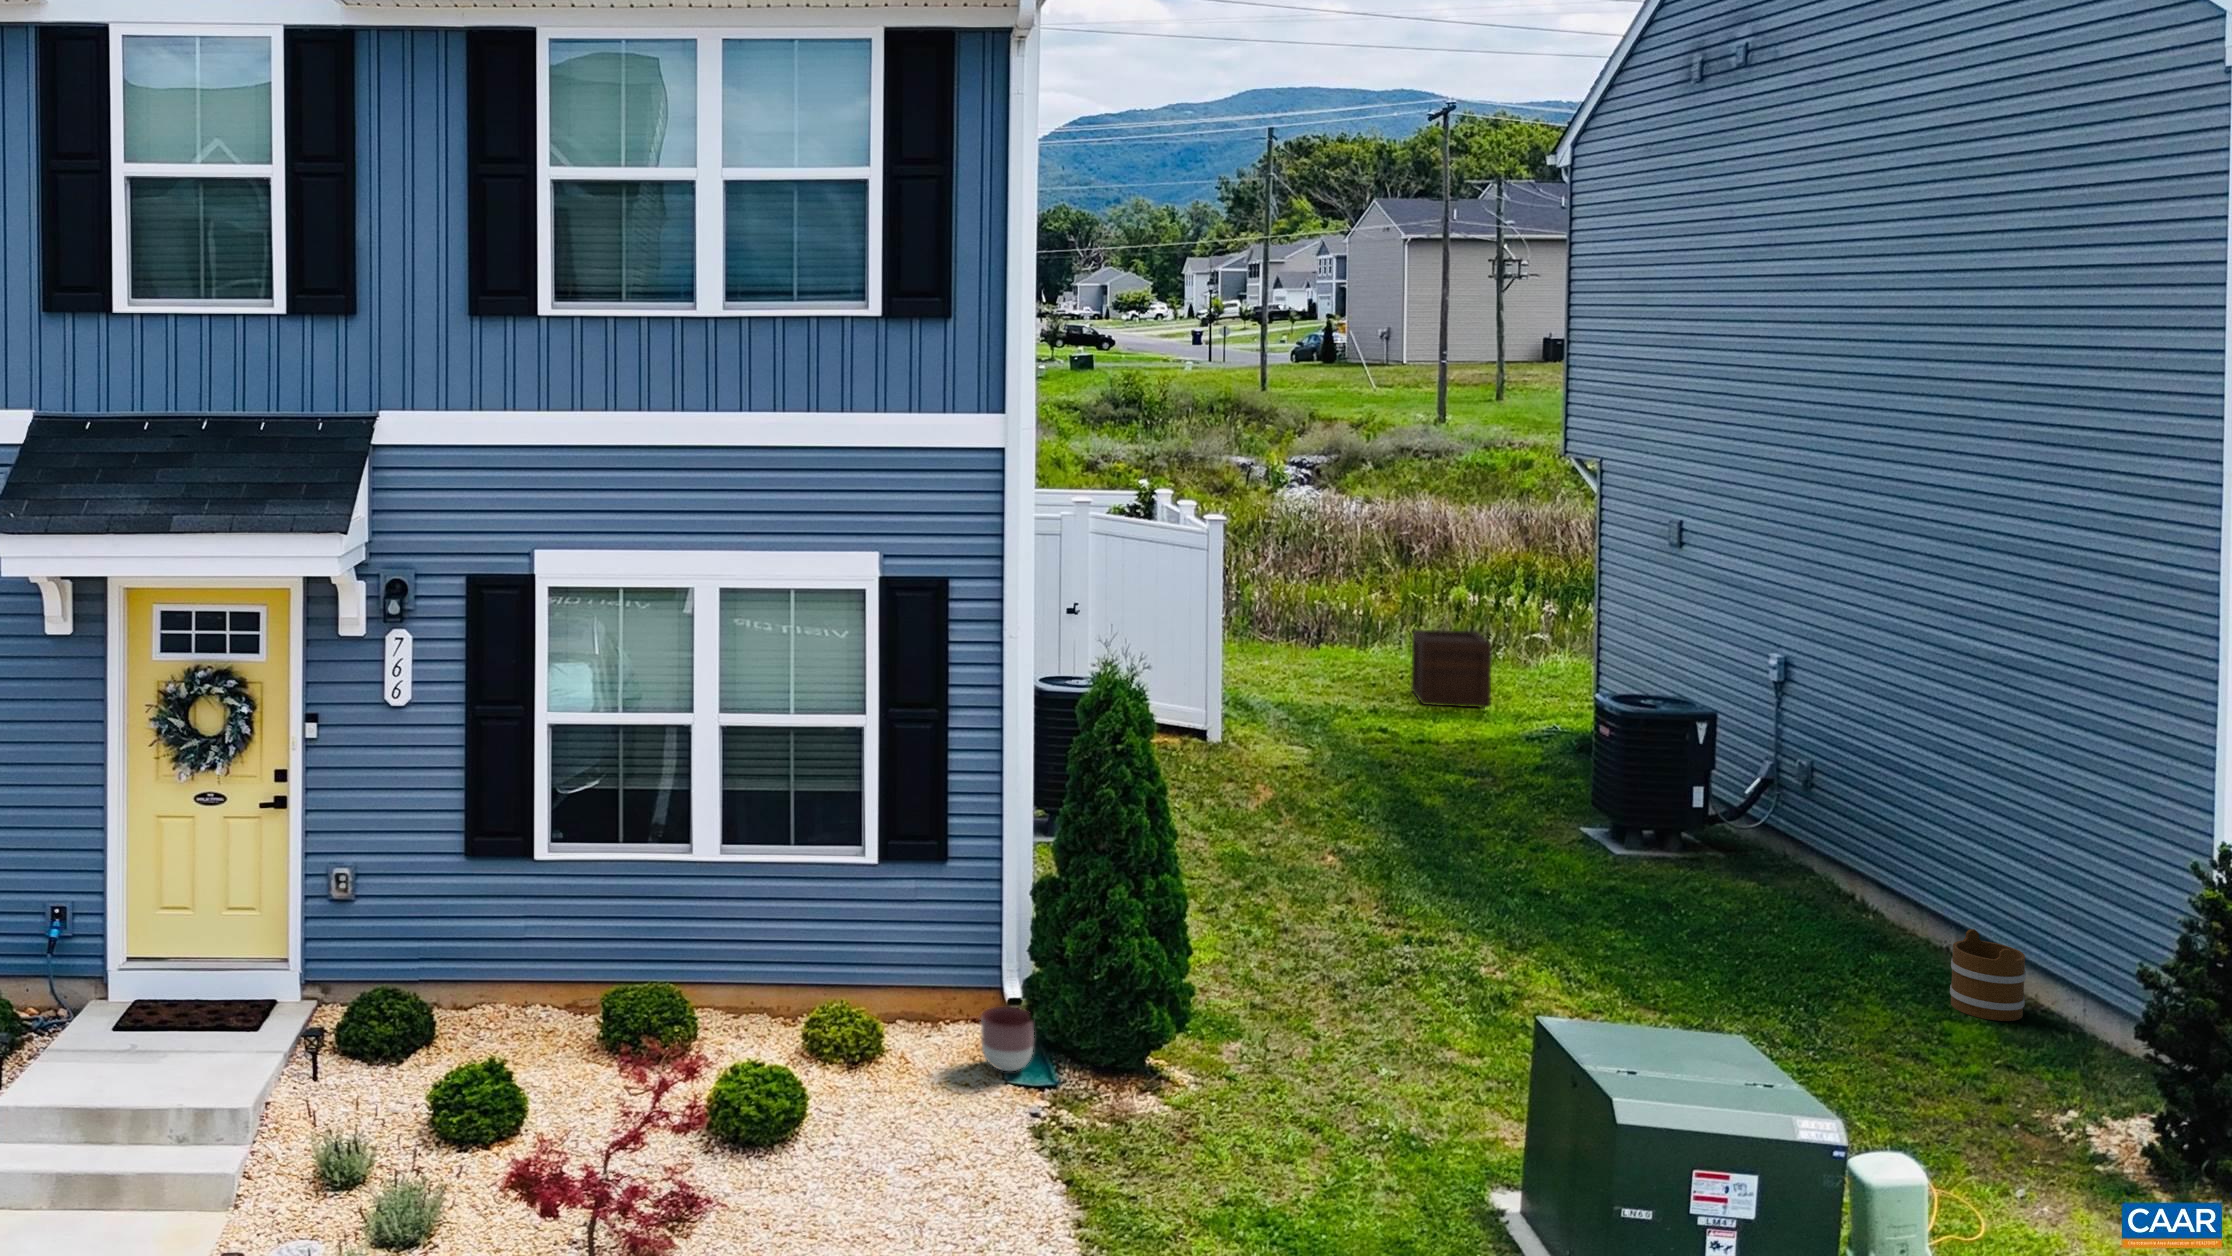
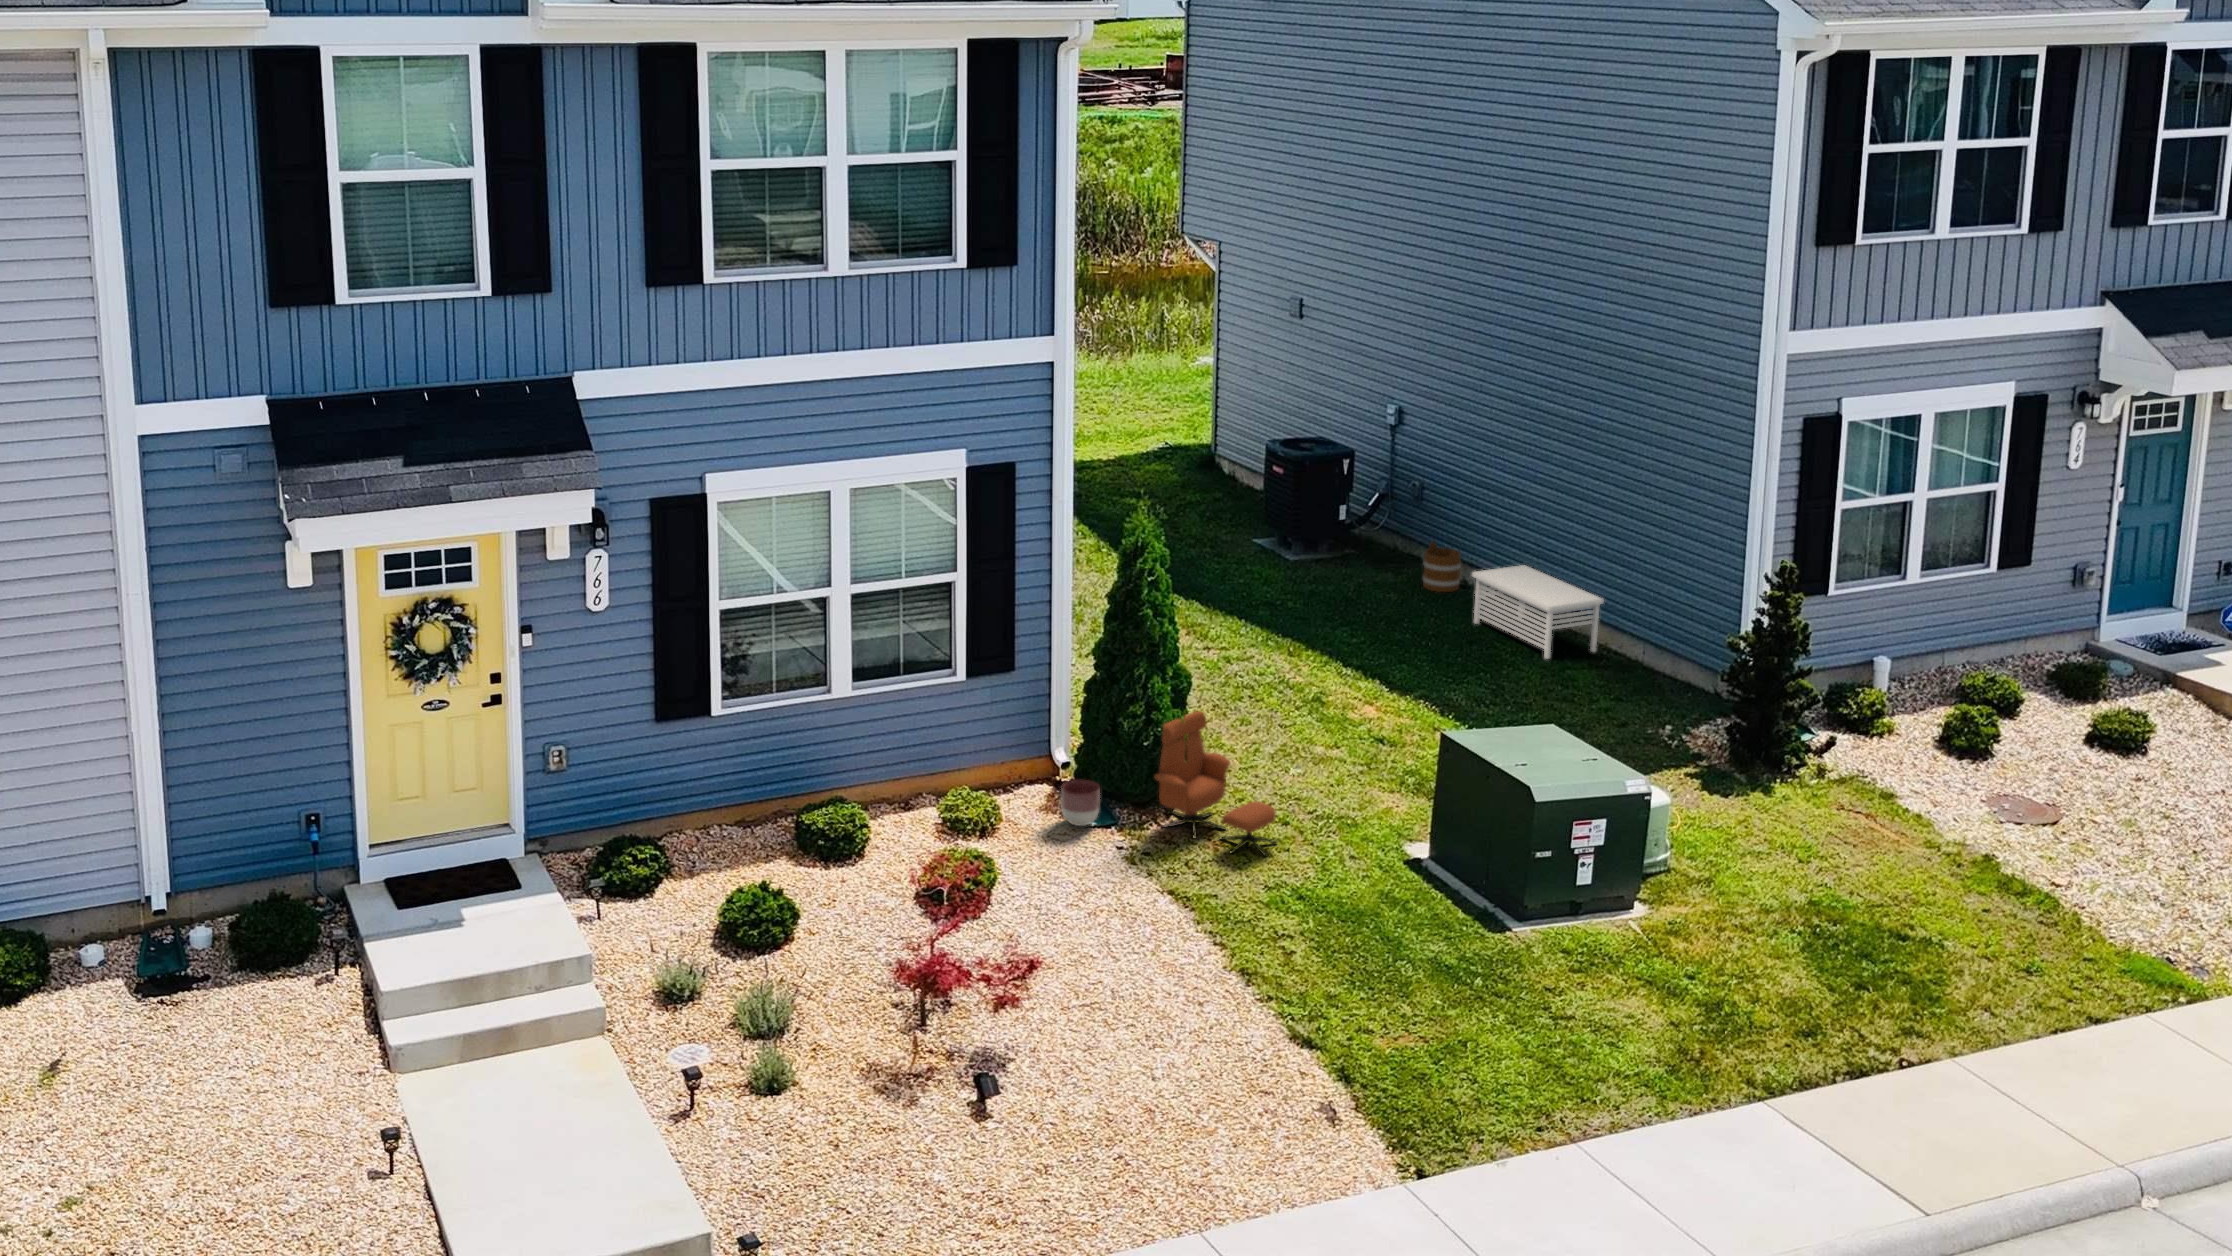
wooden crate: present [1411,630,1492,708] -> none [1162,412,1230,477]
storage bench: none [1744,828,1941,960] -> present [1472,565,1604,659]
bucket: present [1950,929,2026,1021] -> present [1423,542,1461,592]
lounge chair: none [1102,933,1271,1153] -> present [1155,711,1277,855]

